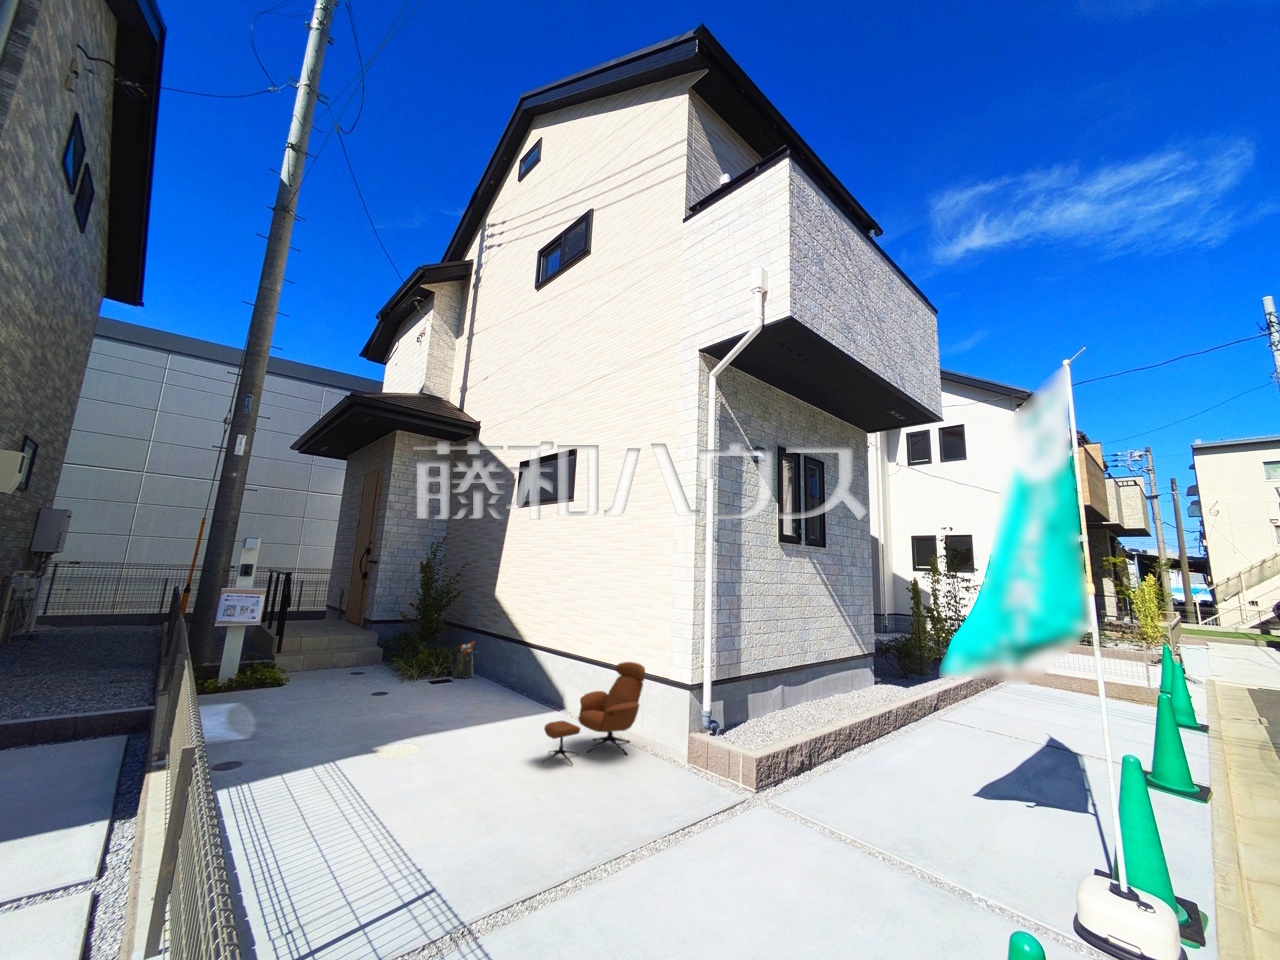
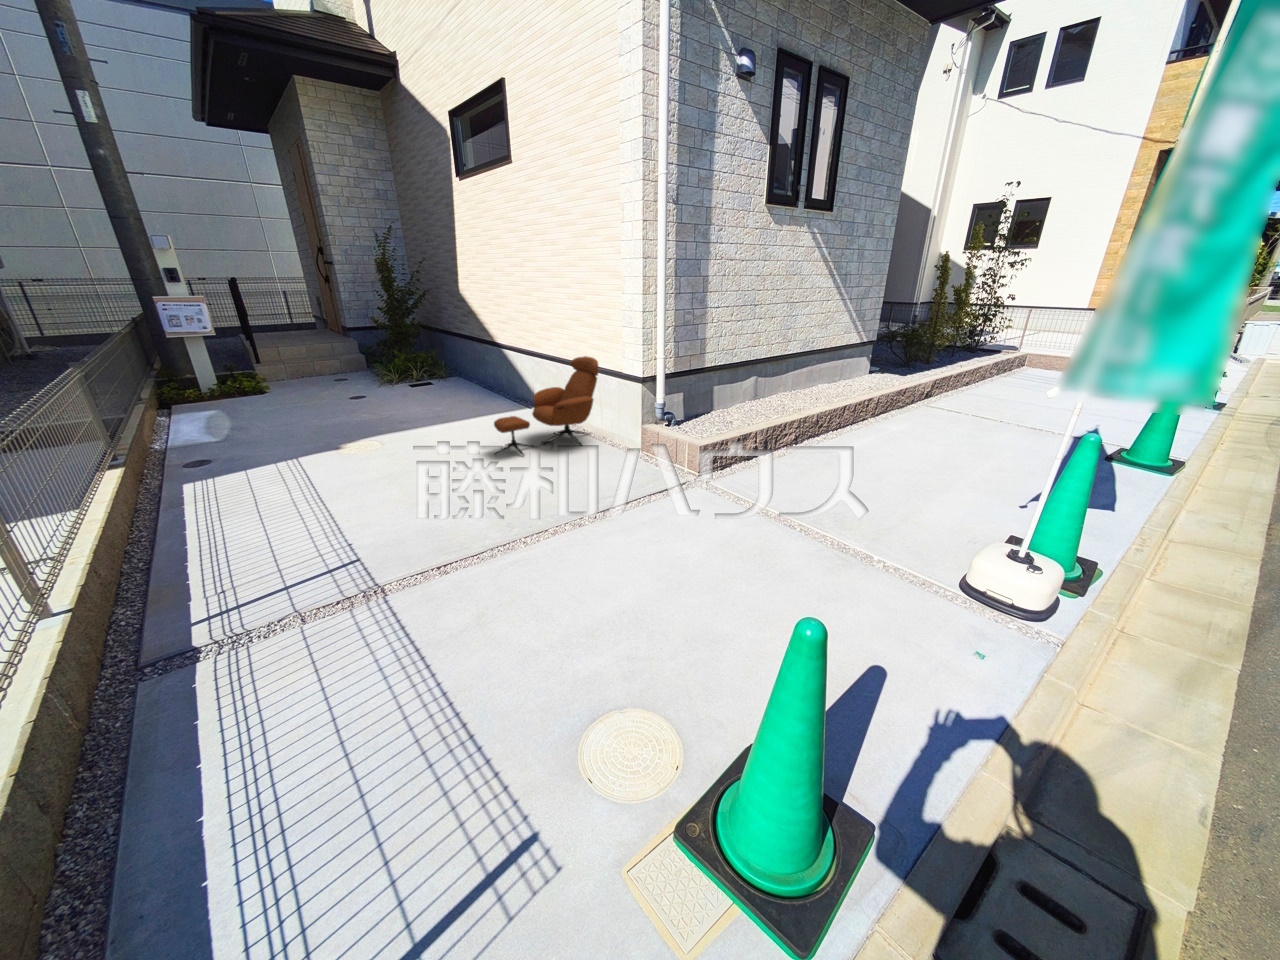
watering can: present [448,641,475,678] -> none [424,343,457,381]

